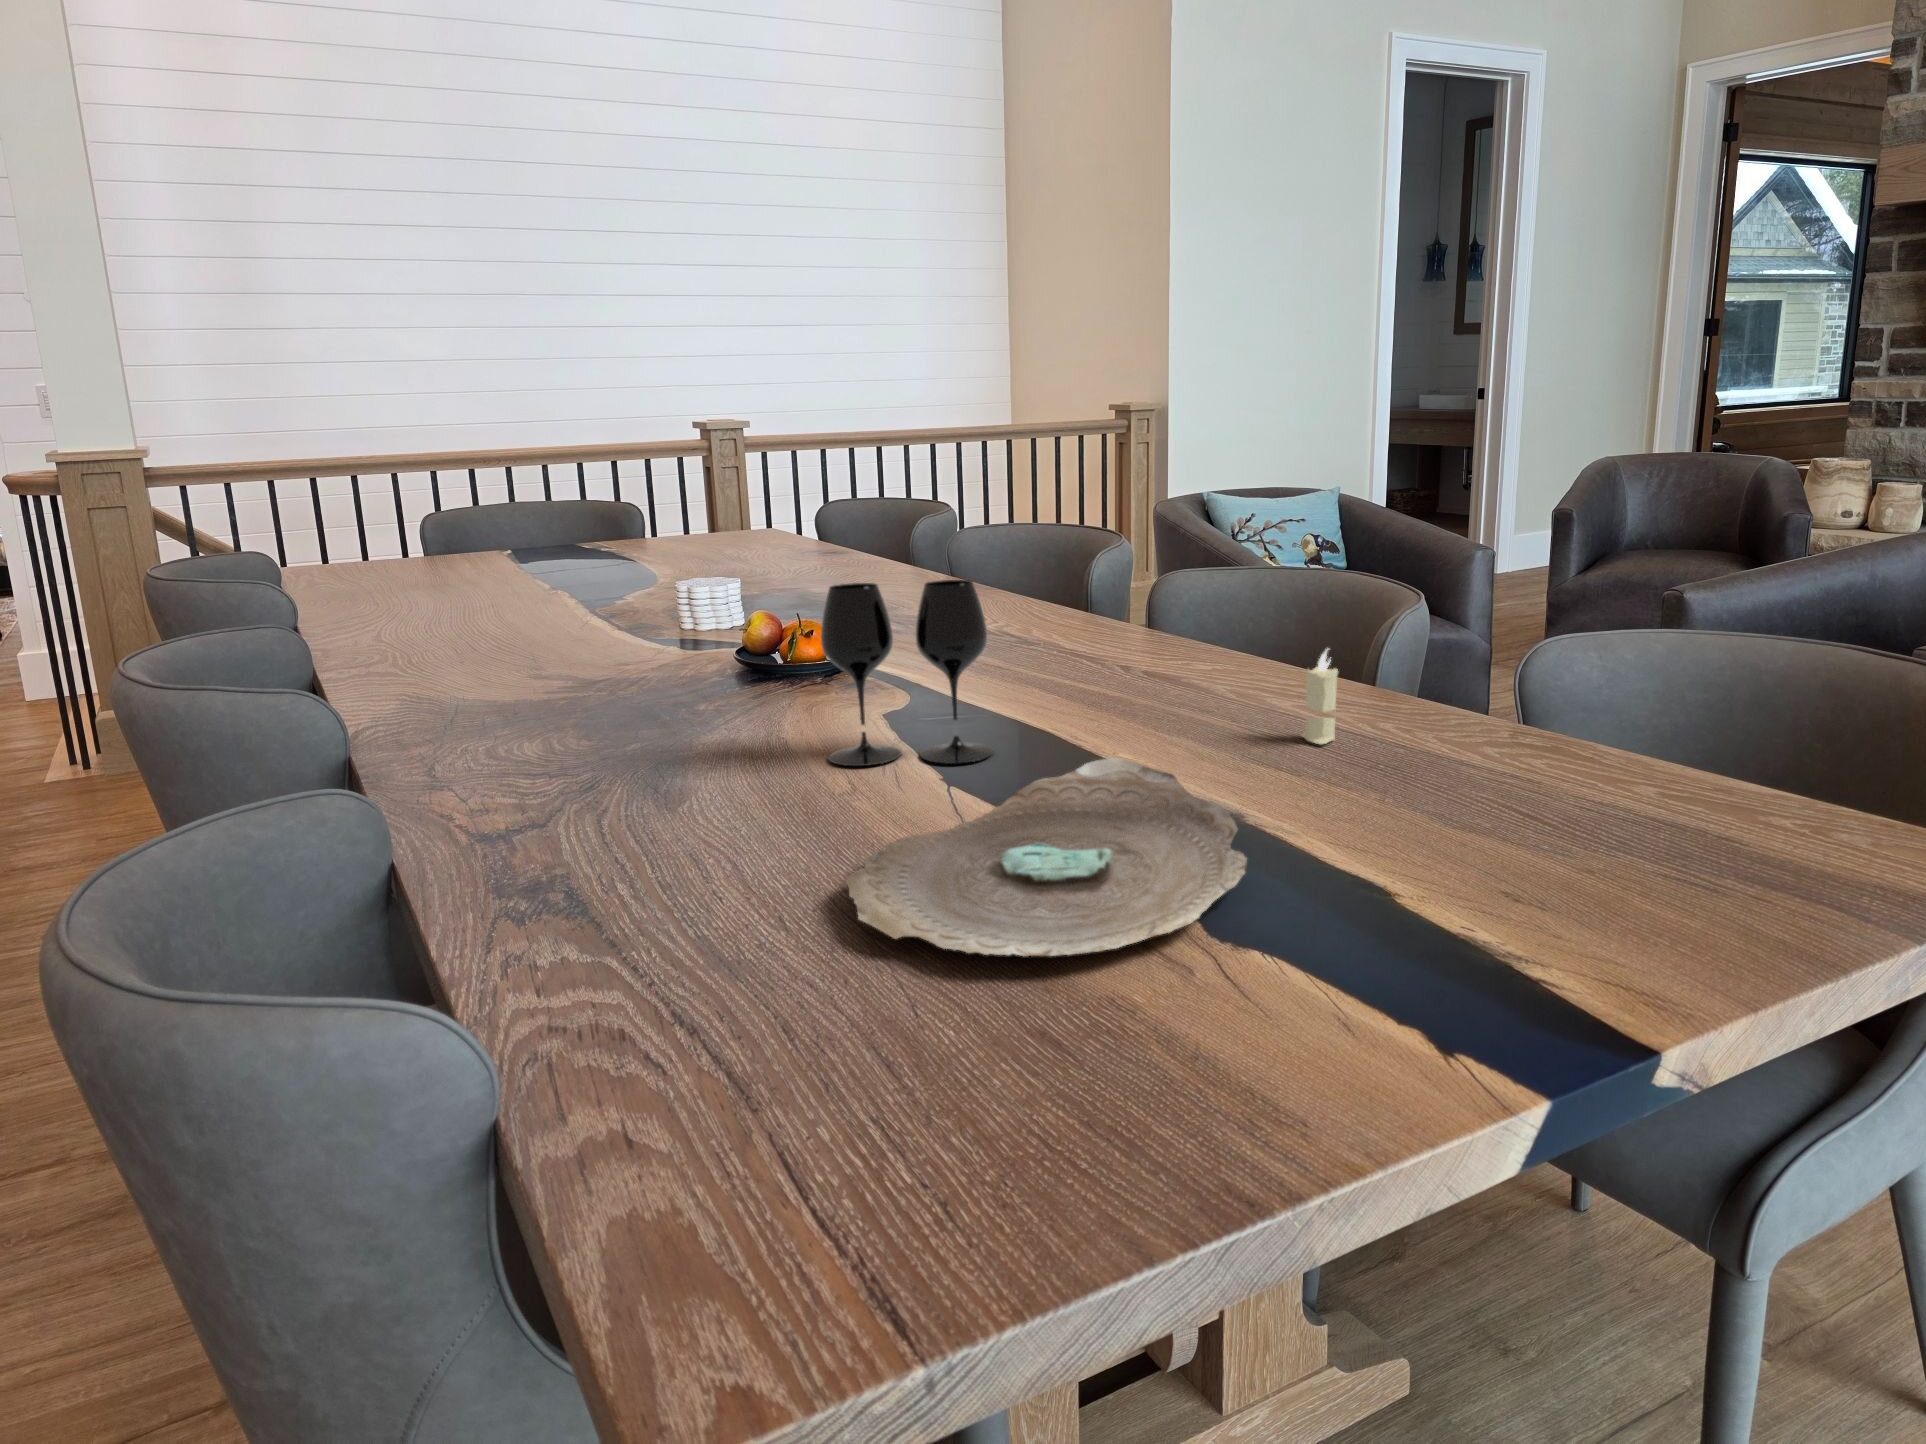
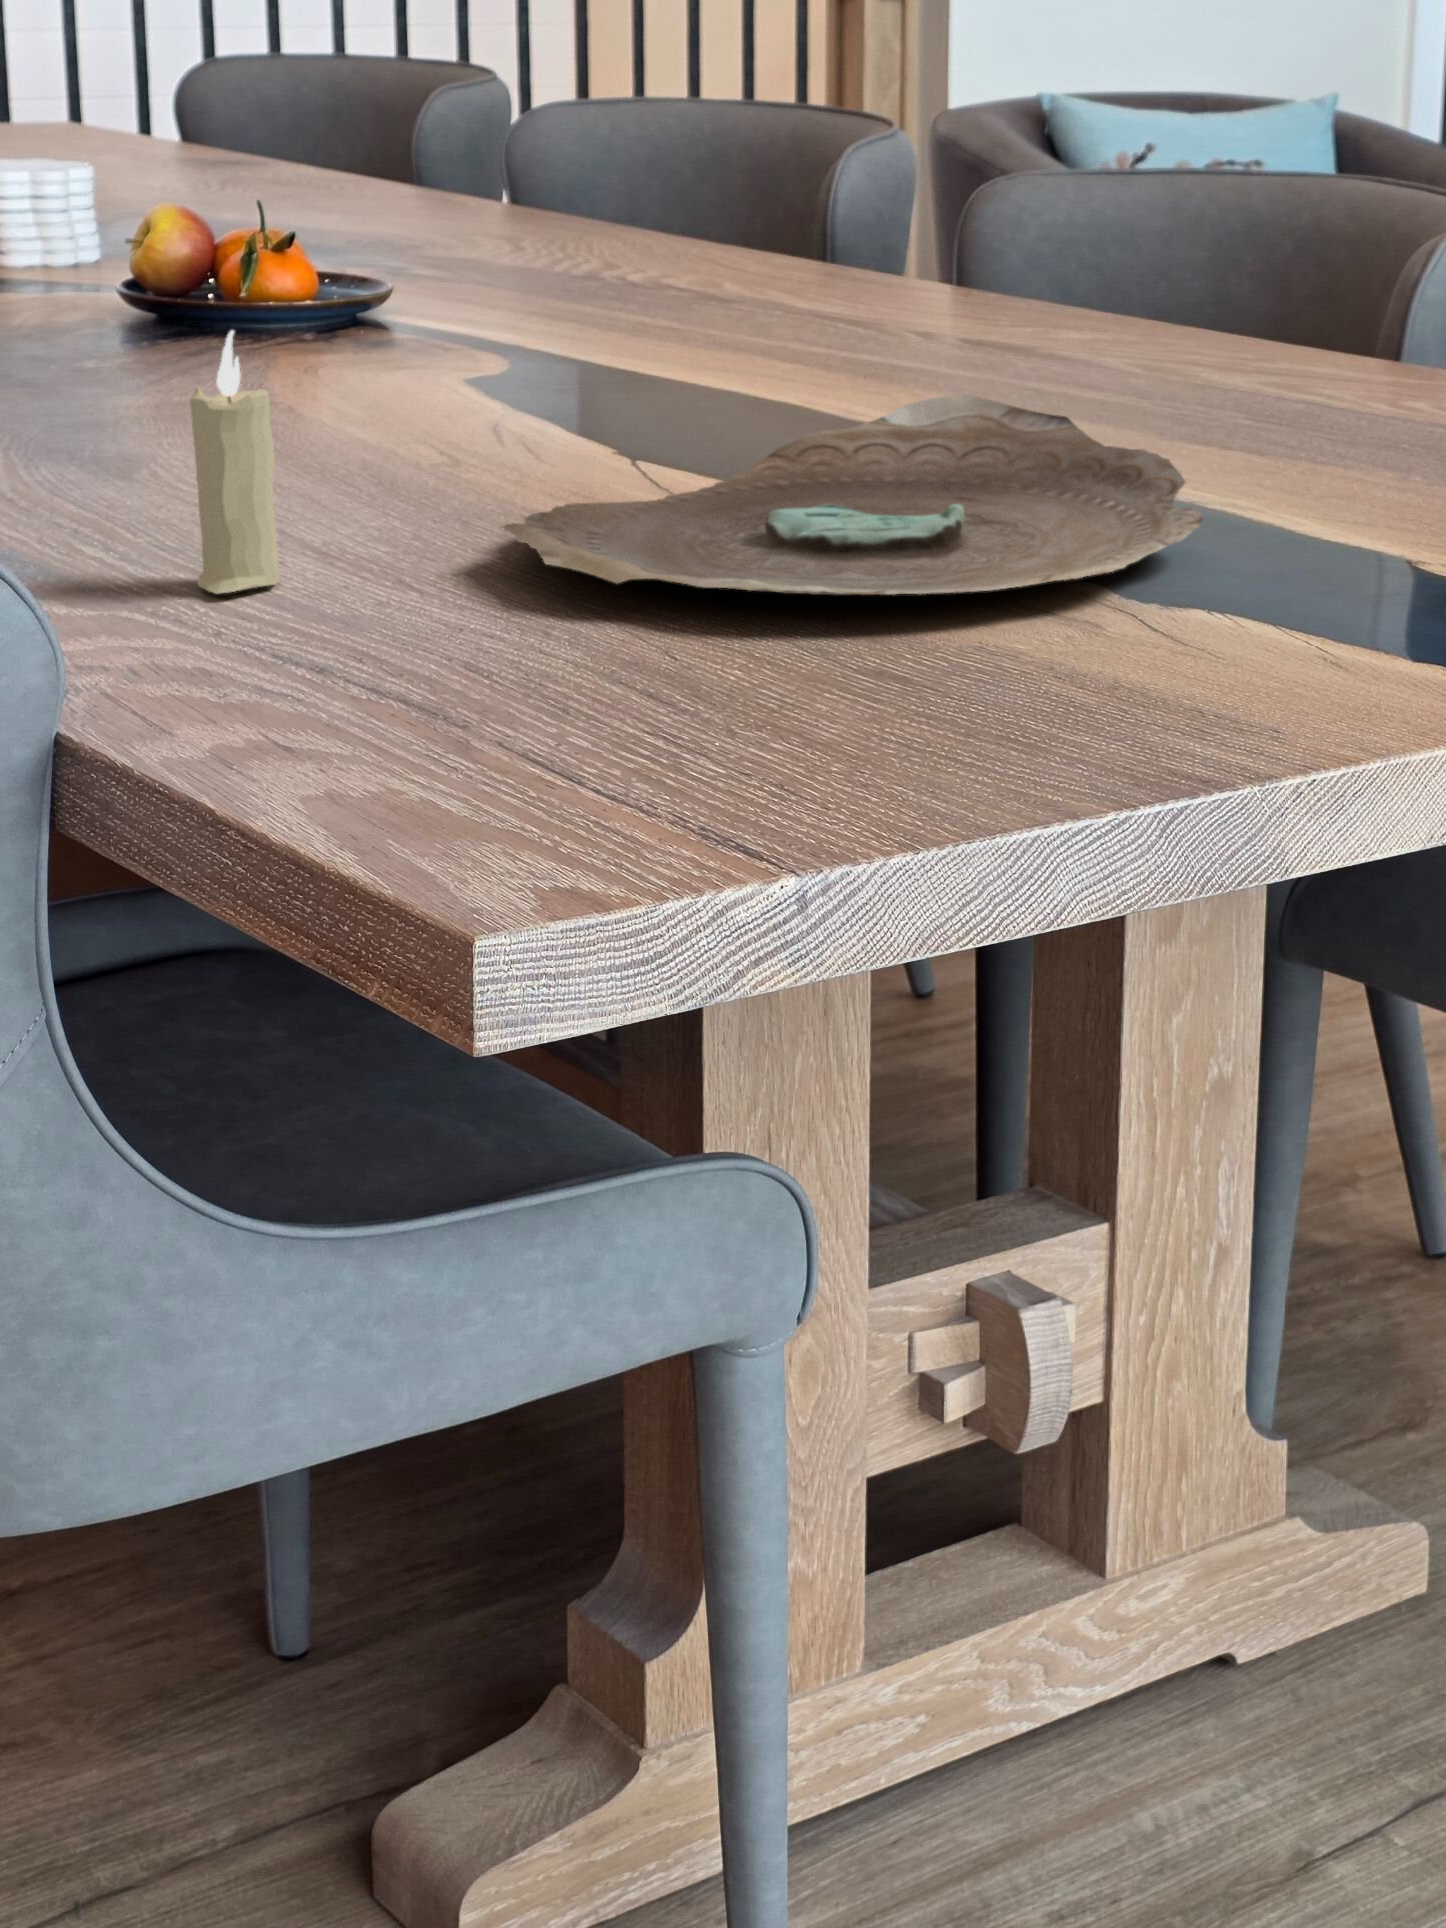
wine glass: present [821,580,994,766] -> none [367,66,705,437]
candle: present [1301,649,1338,744] -> present [190,330,280,594]

